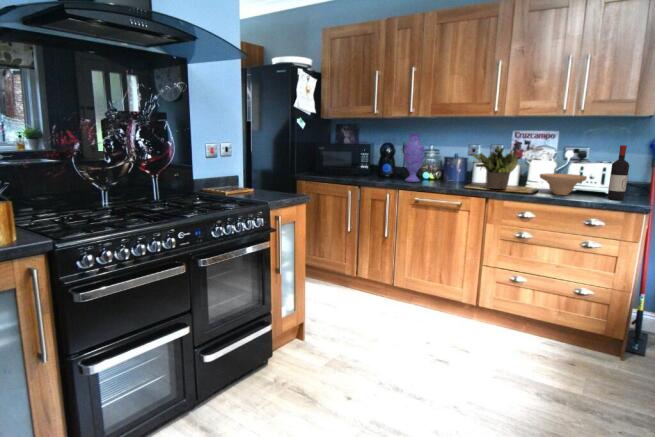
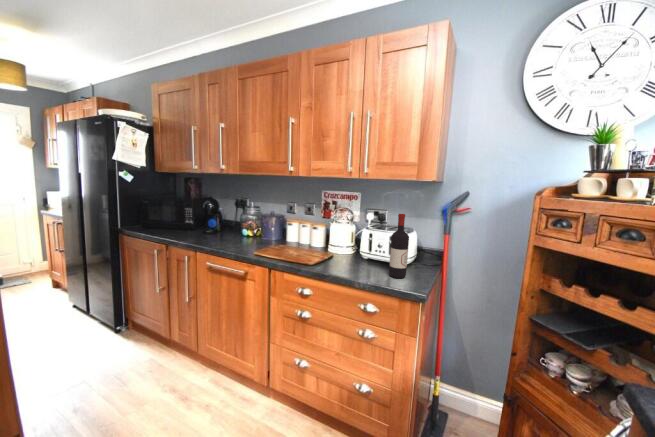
vase: present [404,133,425,182] -> none [210,191,233,242]
potted plant: present [473,146,518,189] -> none [264,206,308,257]
bowl: present [540,174,587,195] -> none [325,240,371,267]

